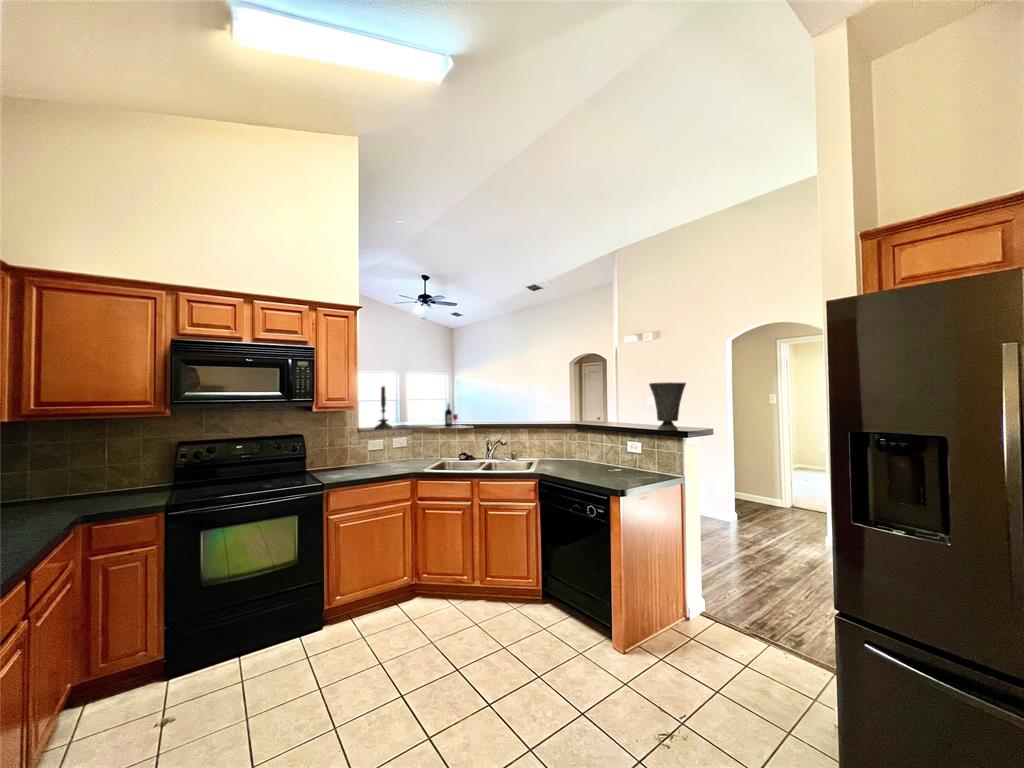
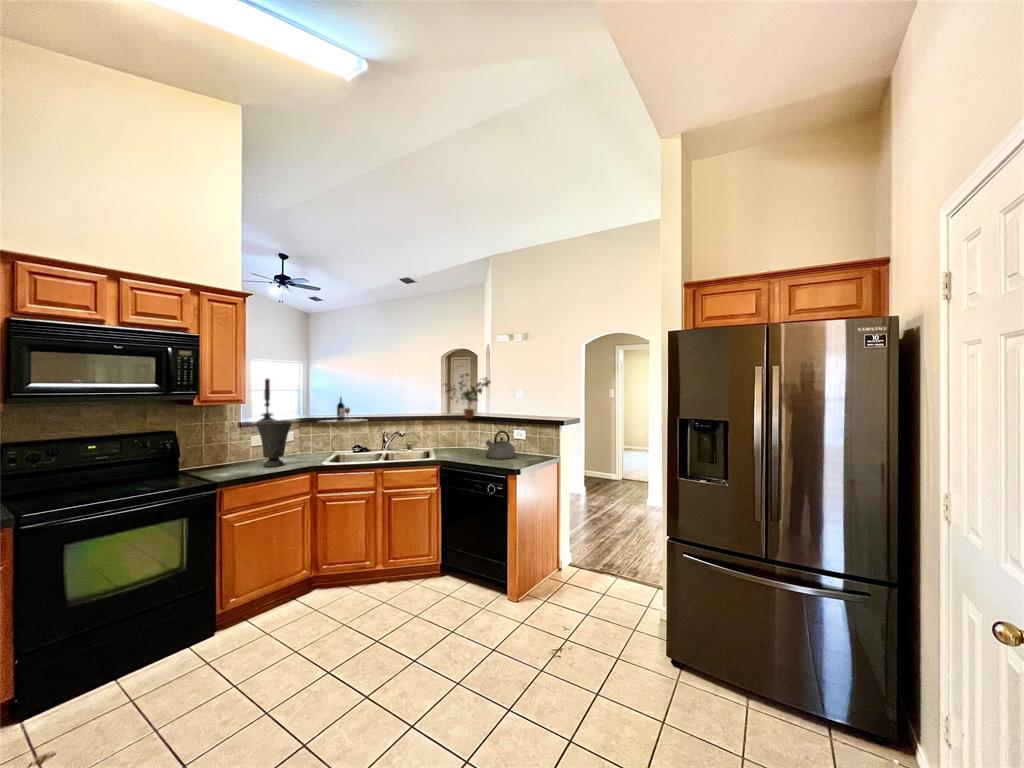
potted plant: none [547,377,602,427] -> present [444,374,491,419]
vase: present [649,382,686,431] -> present [256,420,292,467]
kettle: none [590,442,628,476] -> present [486,431,516,459]

